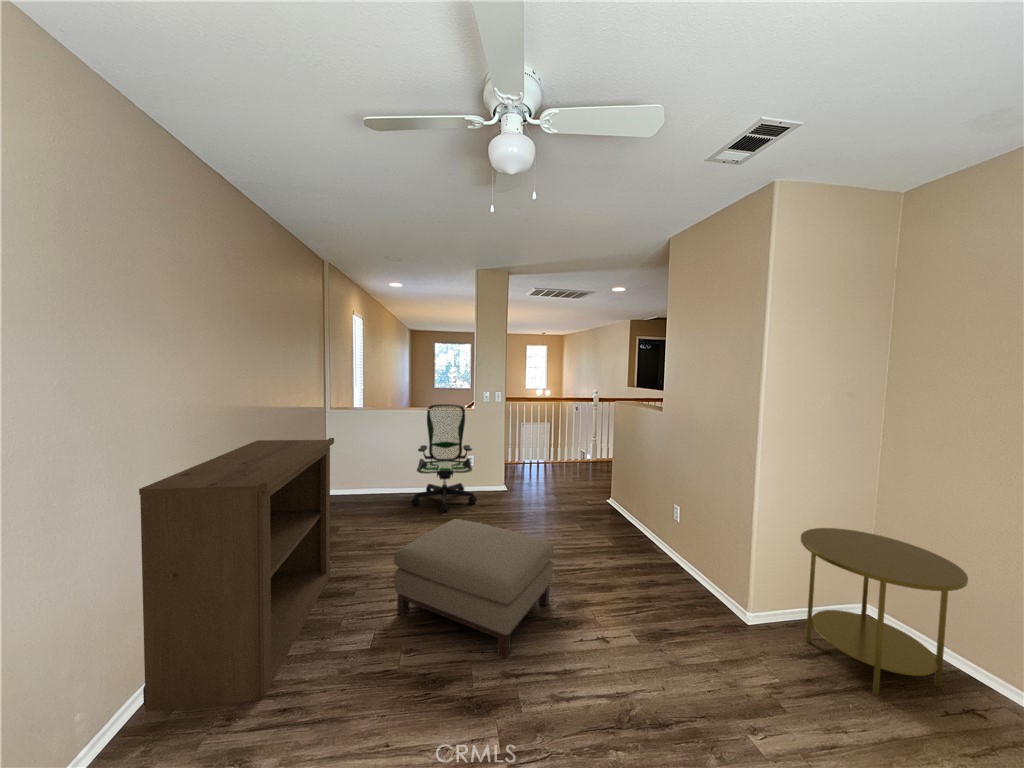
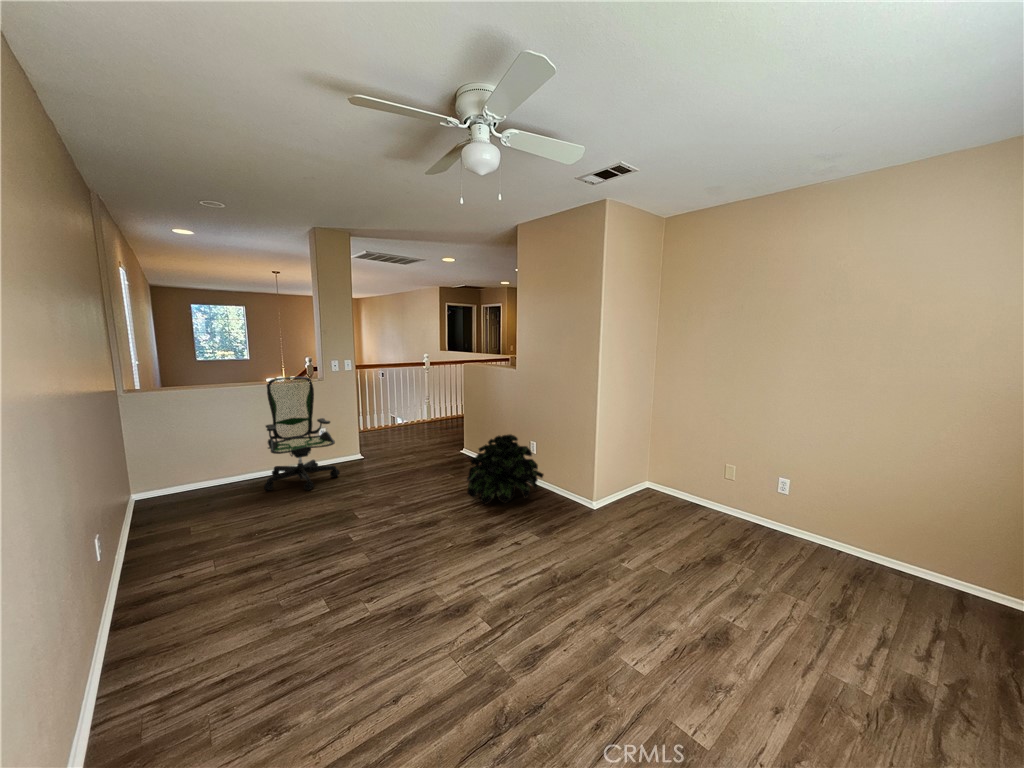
bookshelf: present [139,438,334,712] -> none [61,421,249,755]
potted plant: none [579,491,682,581] -> present [467,434,544,504]
ottoman: present [394,519,554,658] -> none [327,483,466,580]
side table: present [801,528,968,695] -> none [623,435,702,524]

